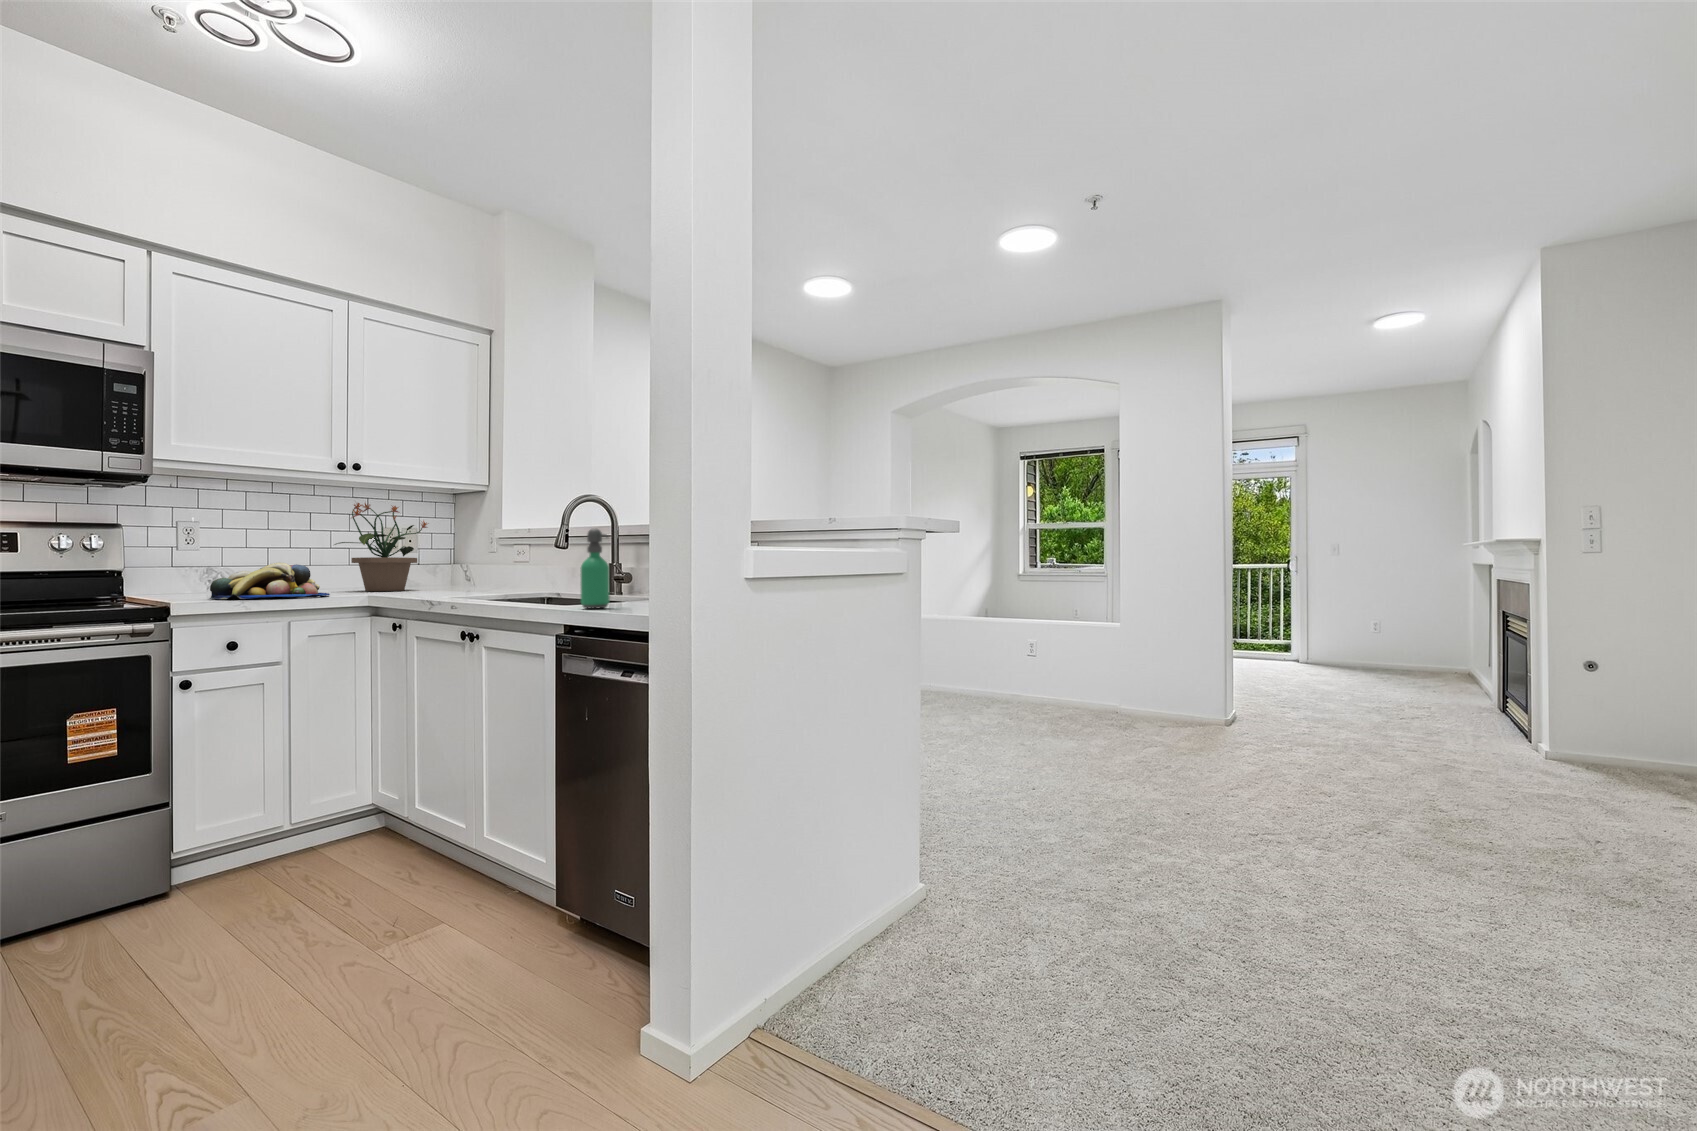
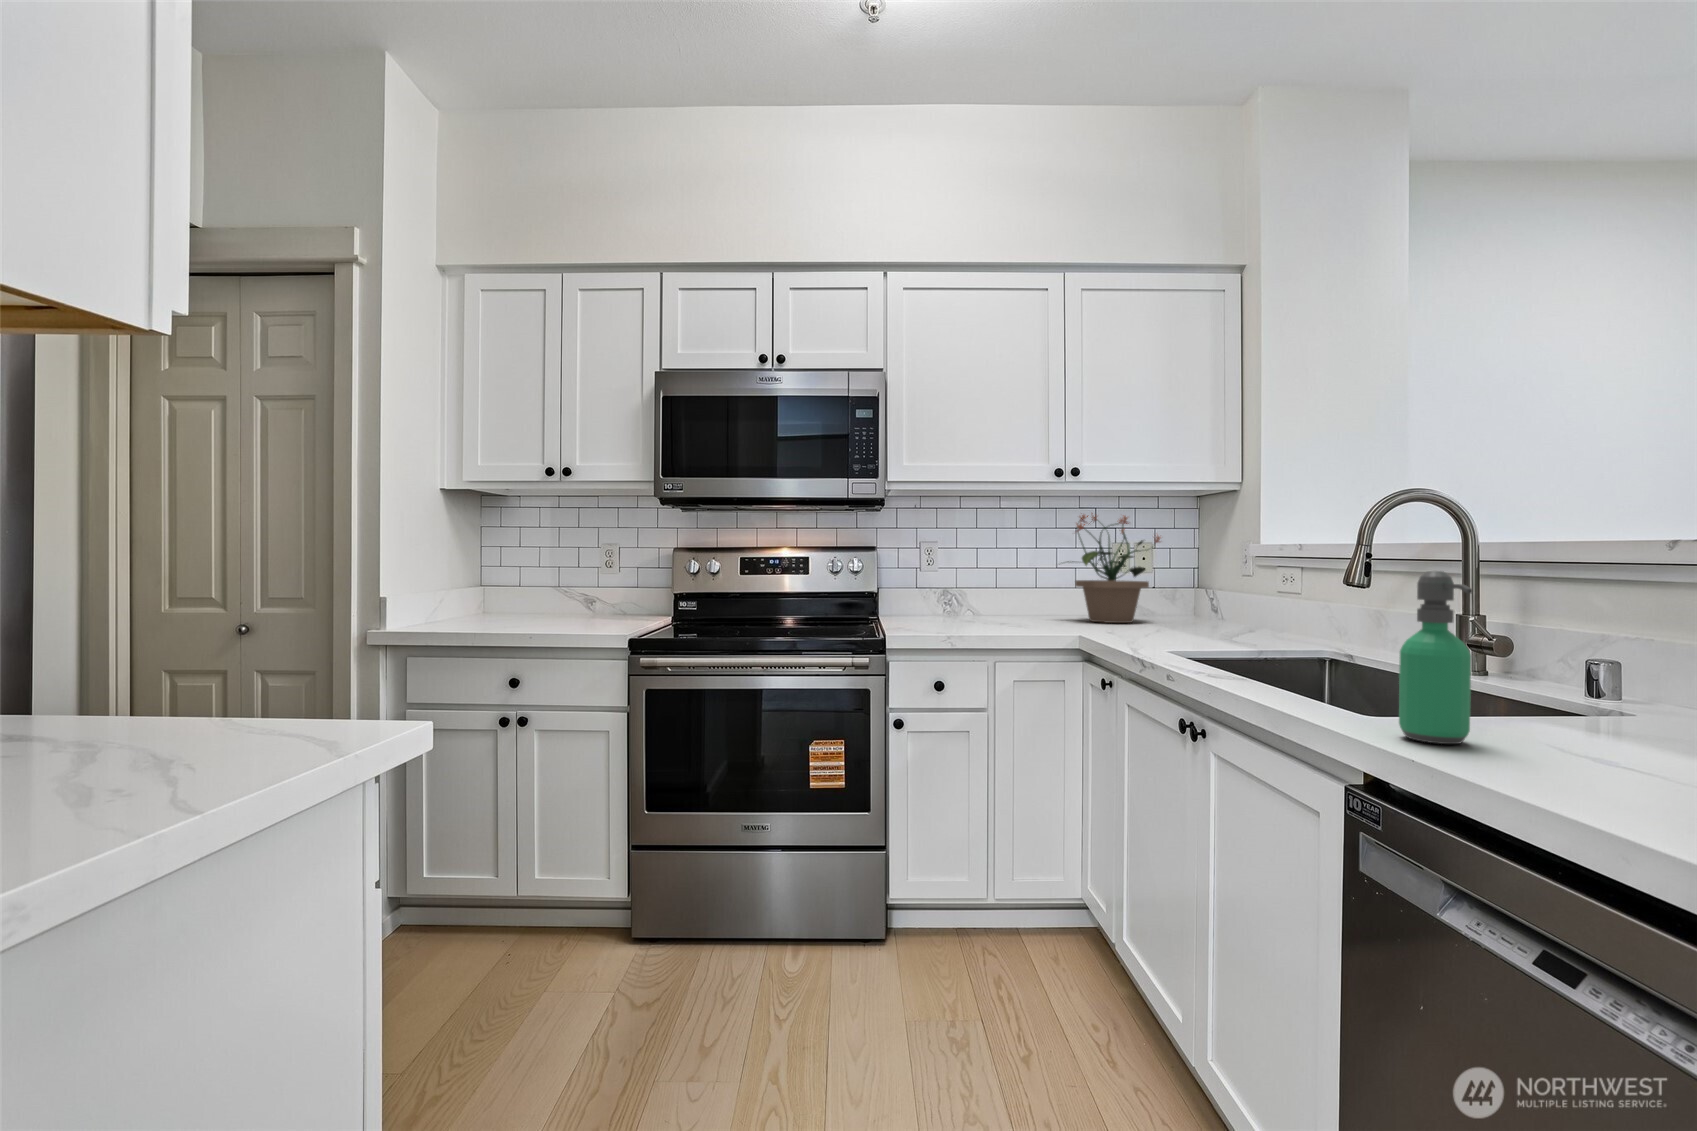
fruit bowl: present [210,563,330,599] -> none [928,590,1043,633]

